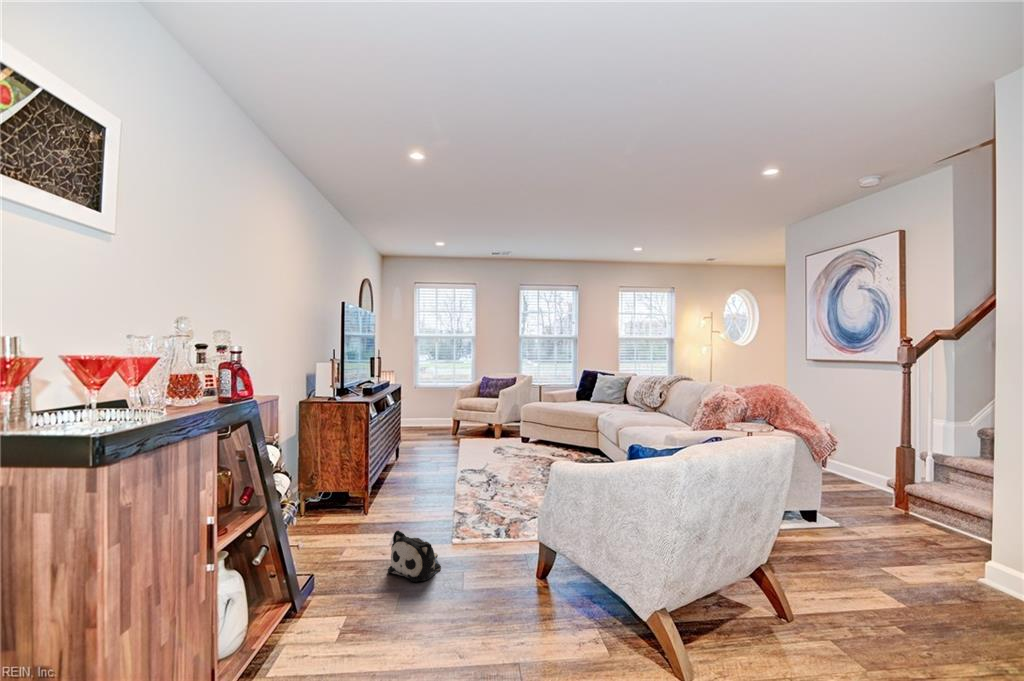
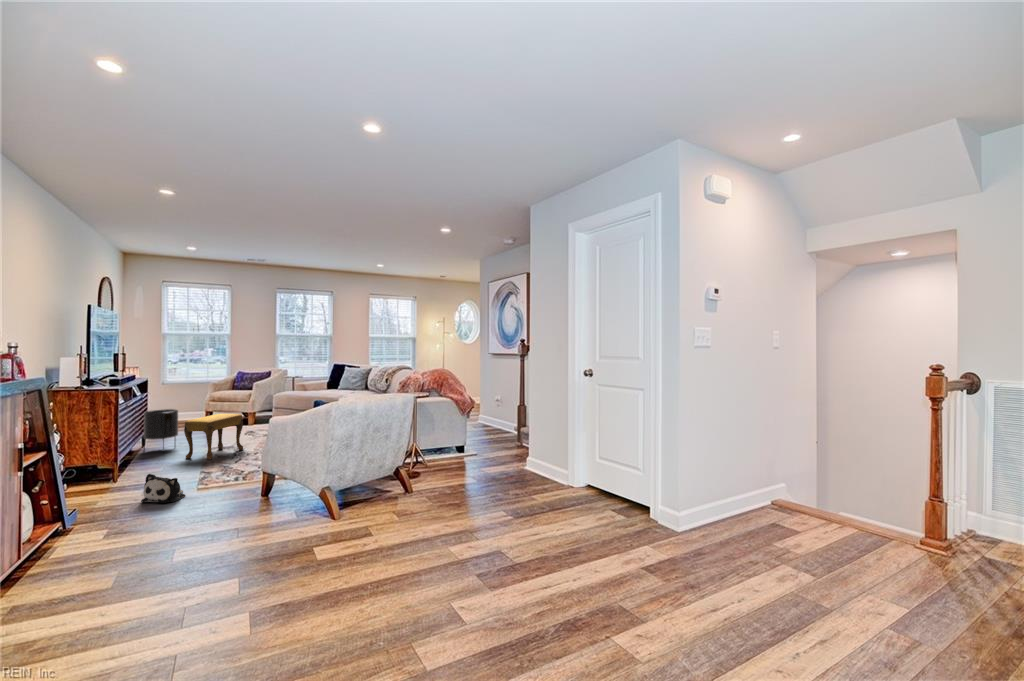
planter: none [397,421,430,473] -> present [144,409,178,450]
footstool: none [436,431,497,491] -> present [184,414,243,460]

